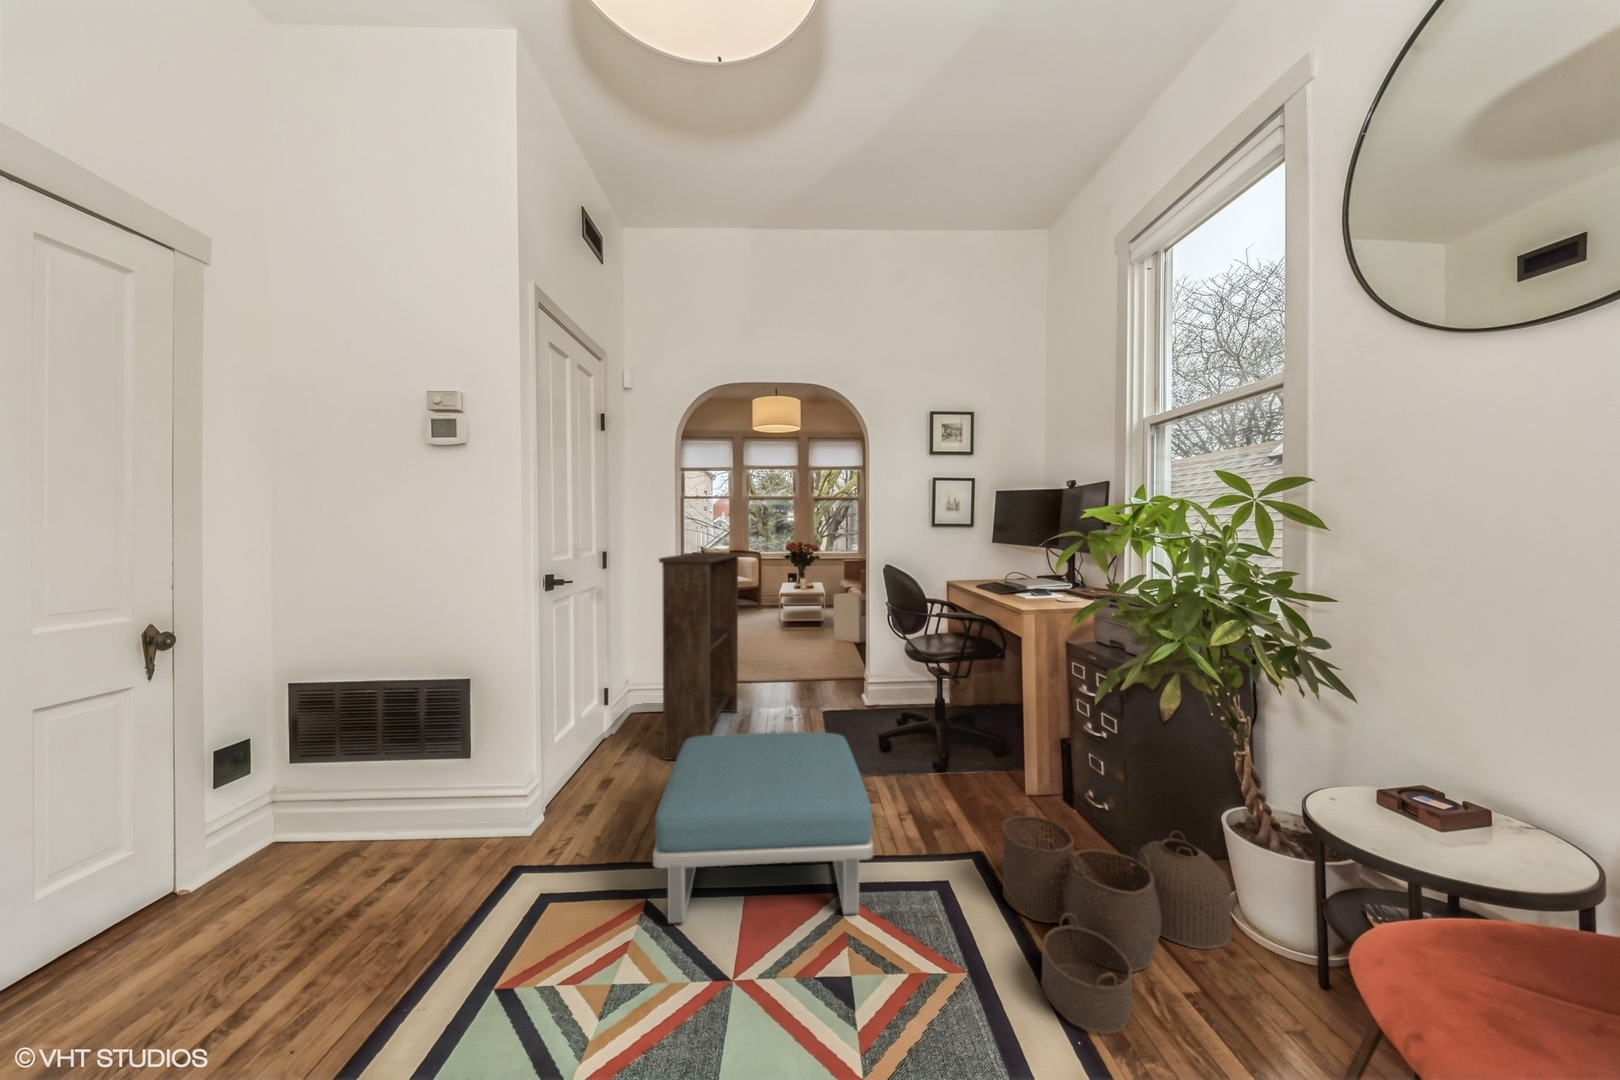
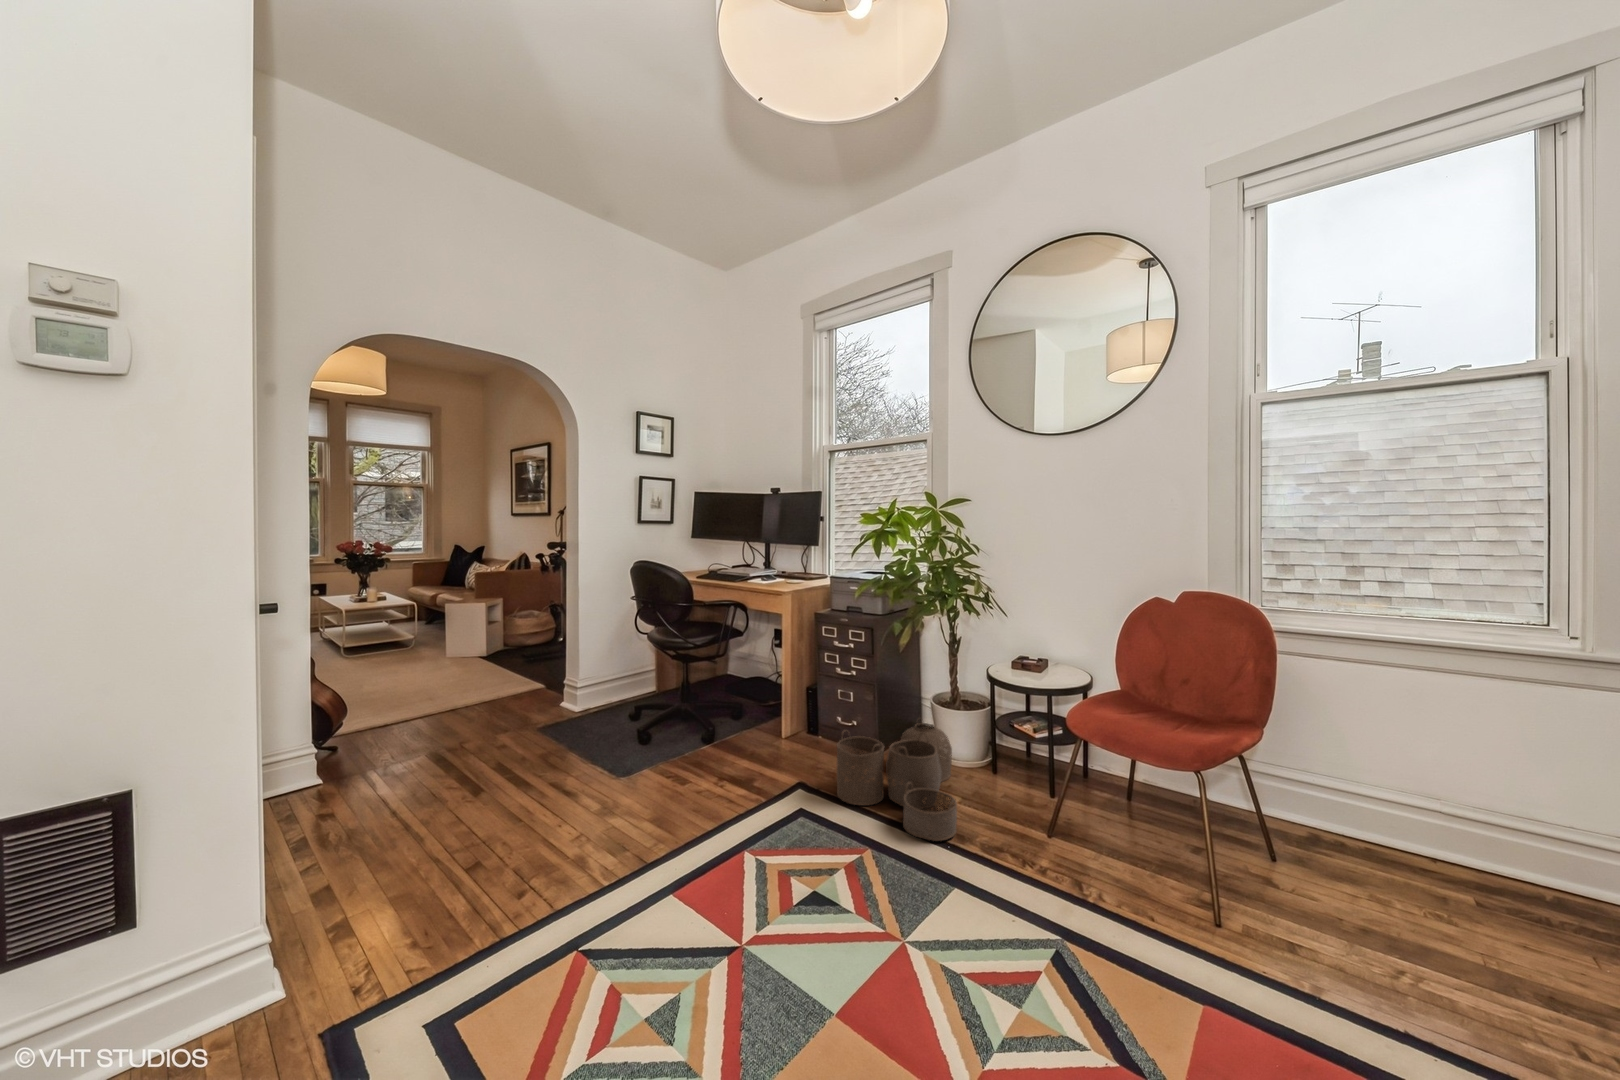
bookshelf: present [659,552,740,760] -> none [355,554,464,838]
footstool: present [653,732,874,923] -> none [512,727,782,949]

